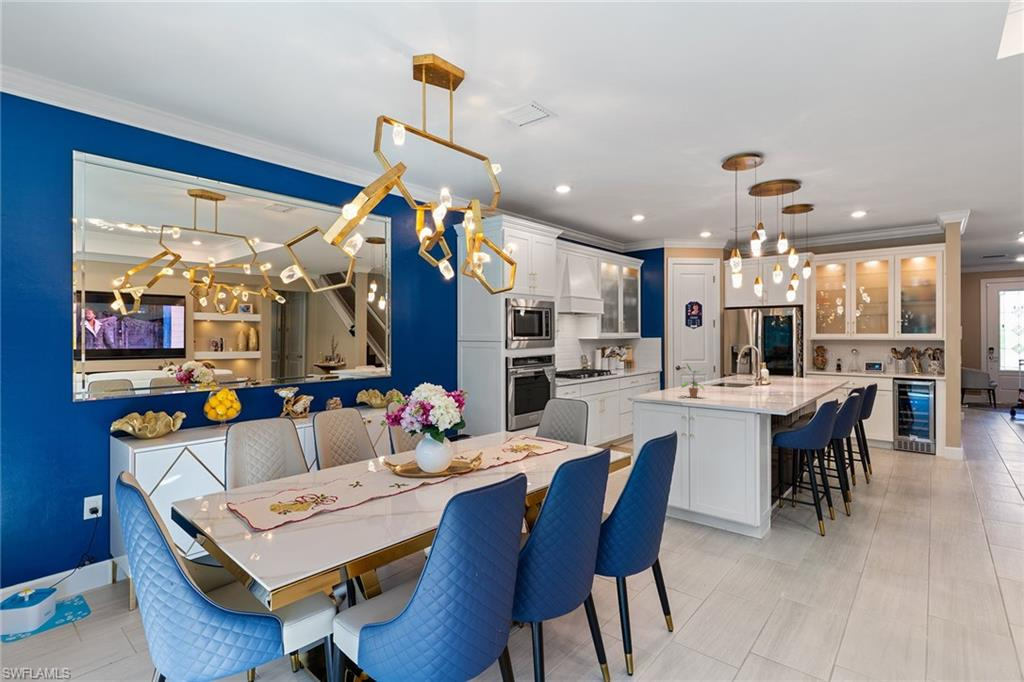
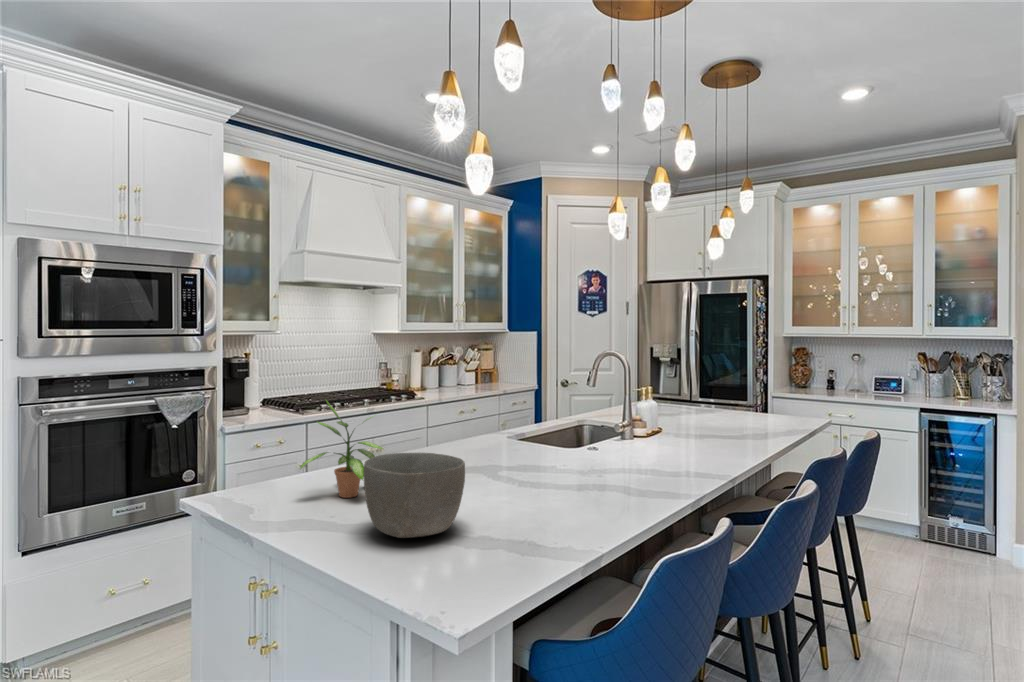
bowl: none [722,379,756,403] -> present [364,453,465,538]

